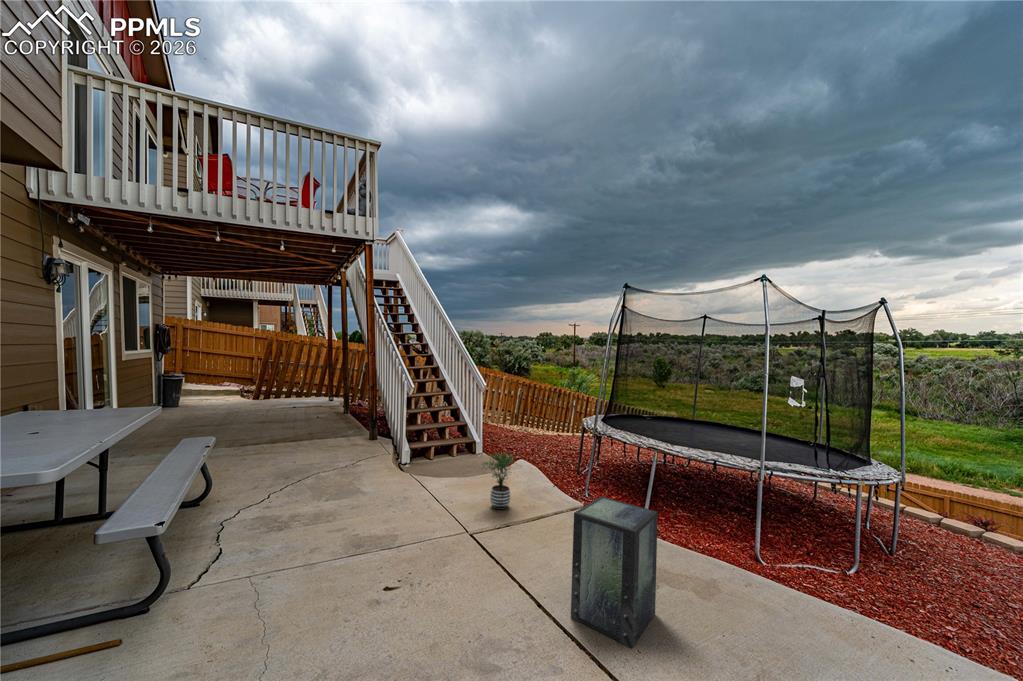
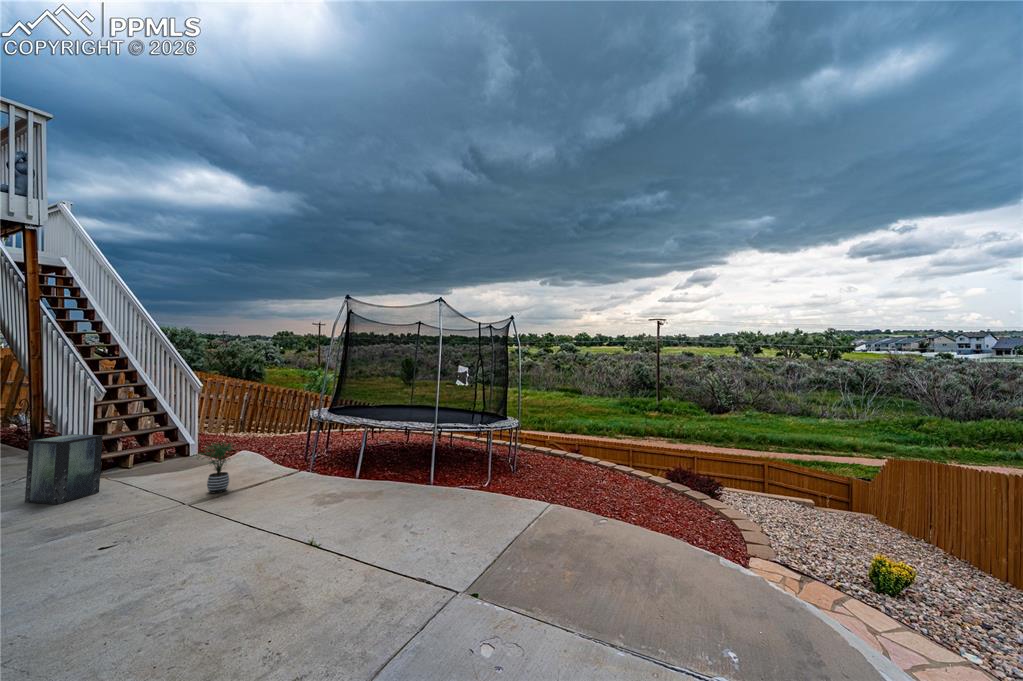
storage box: present [571,496,658,648] -> present [25,434,103,504]

